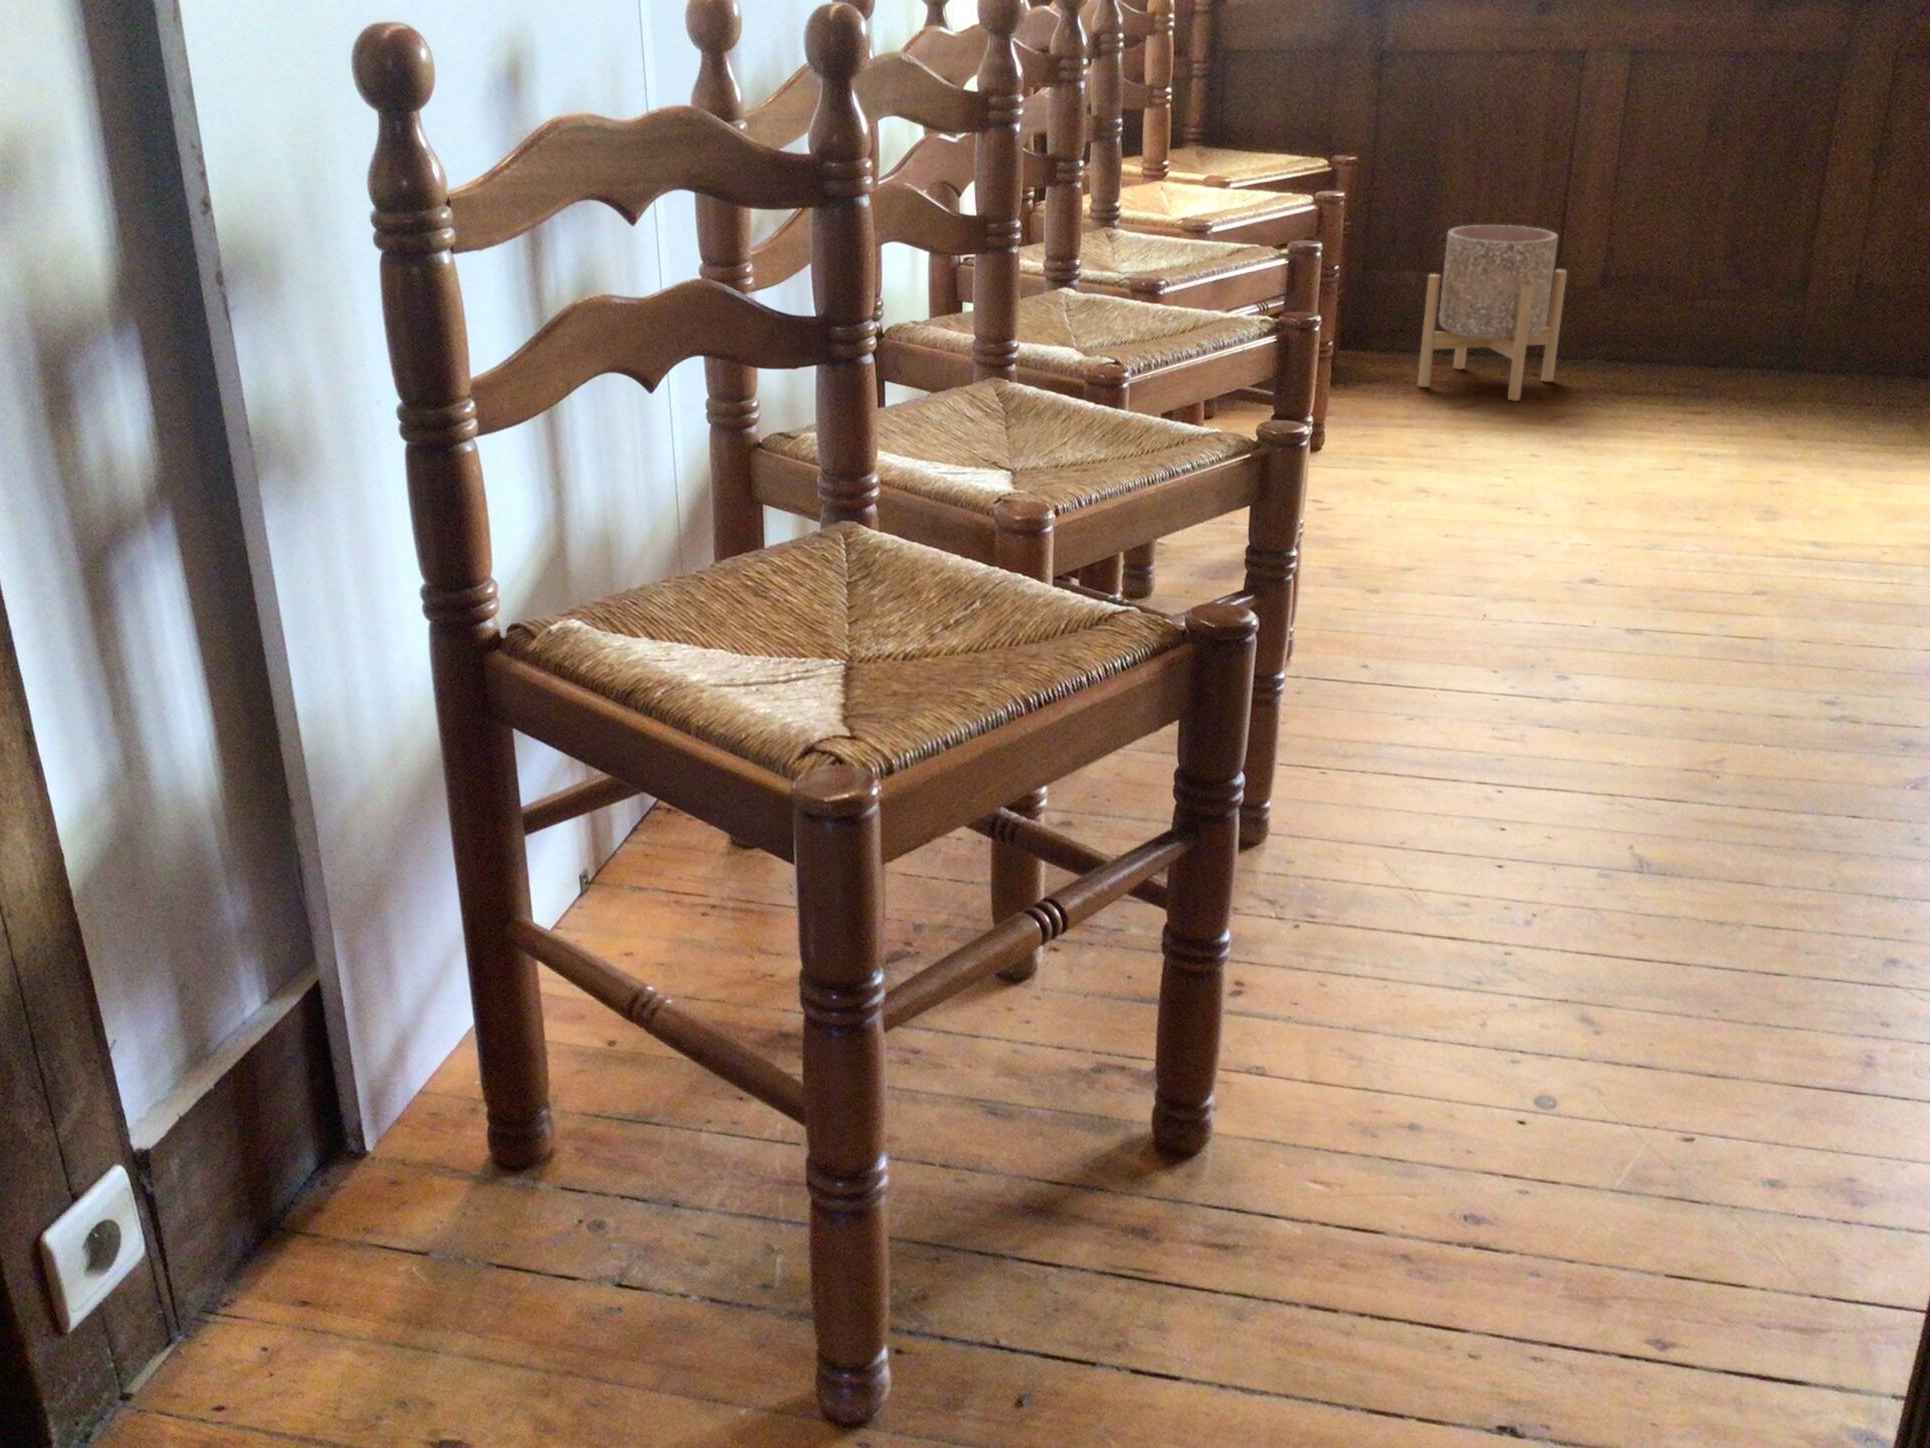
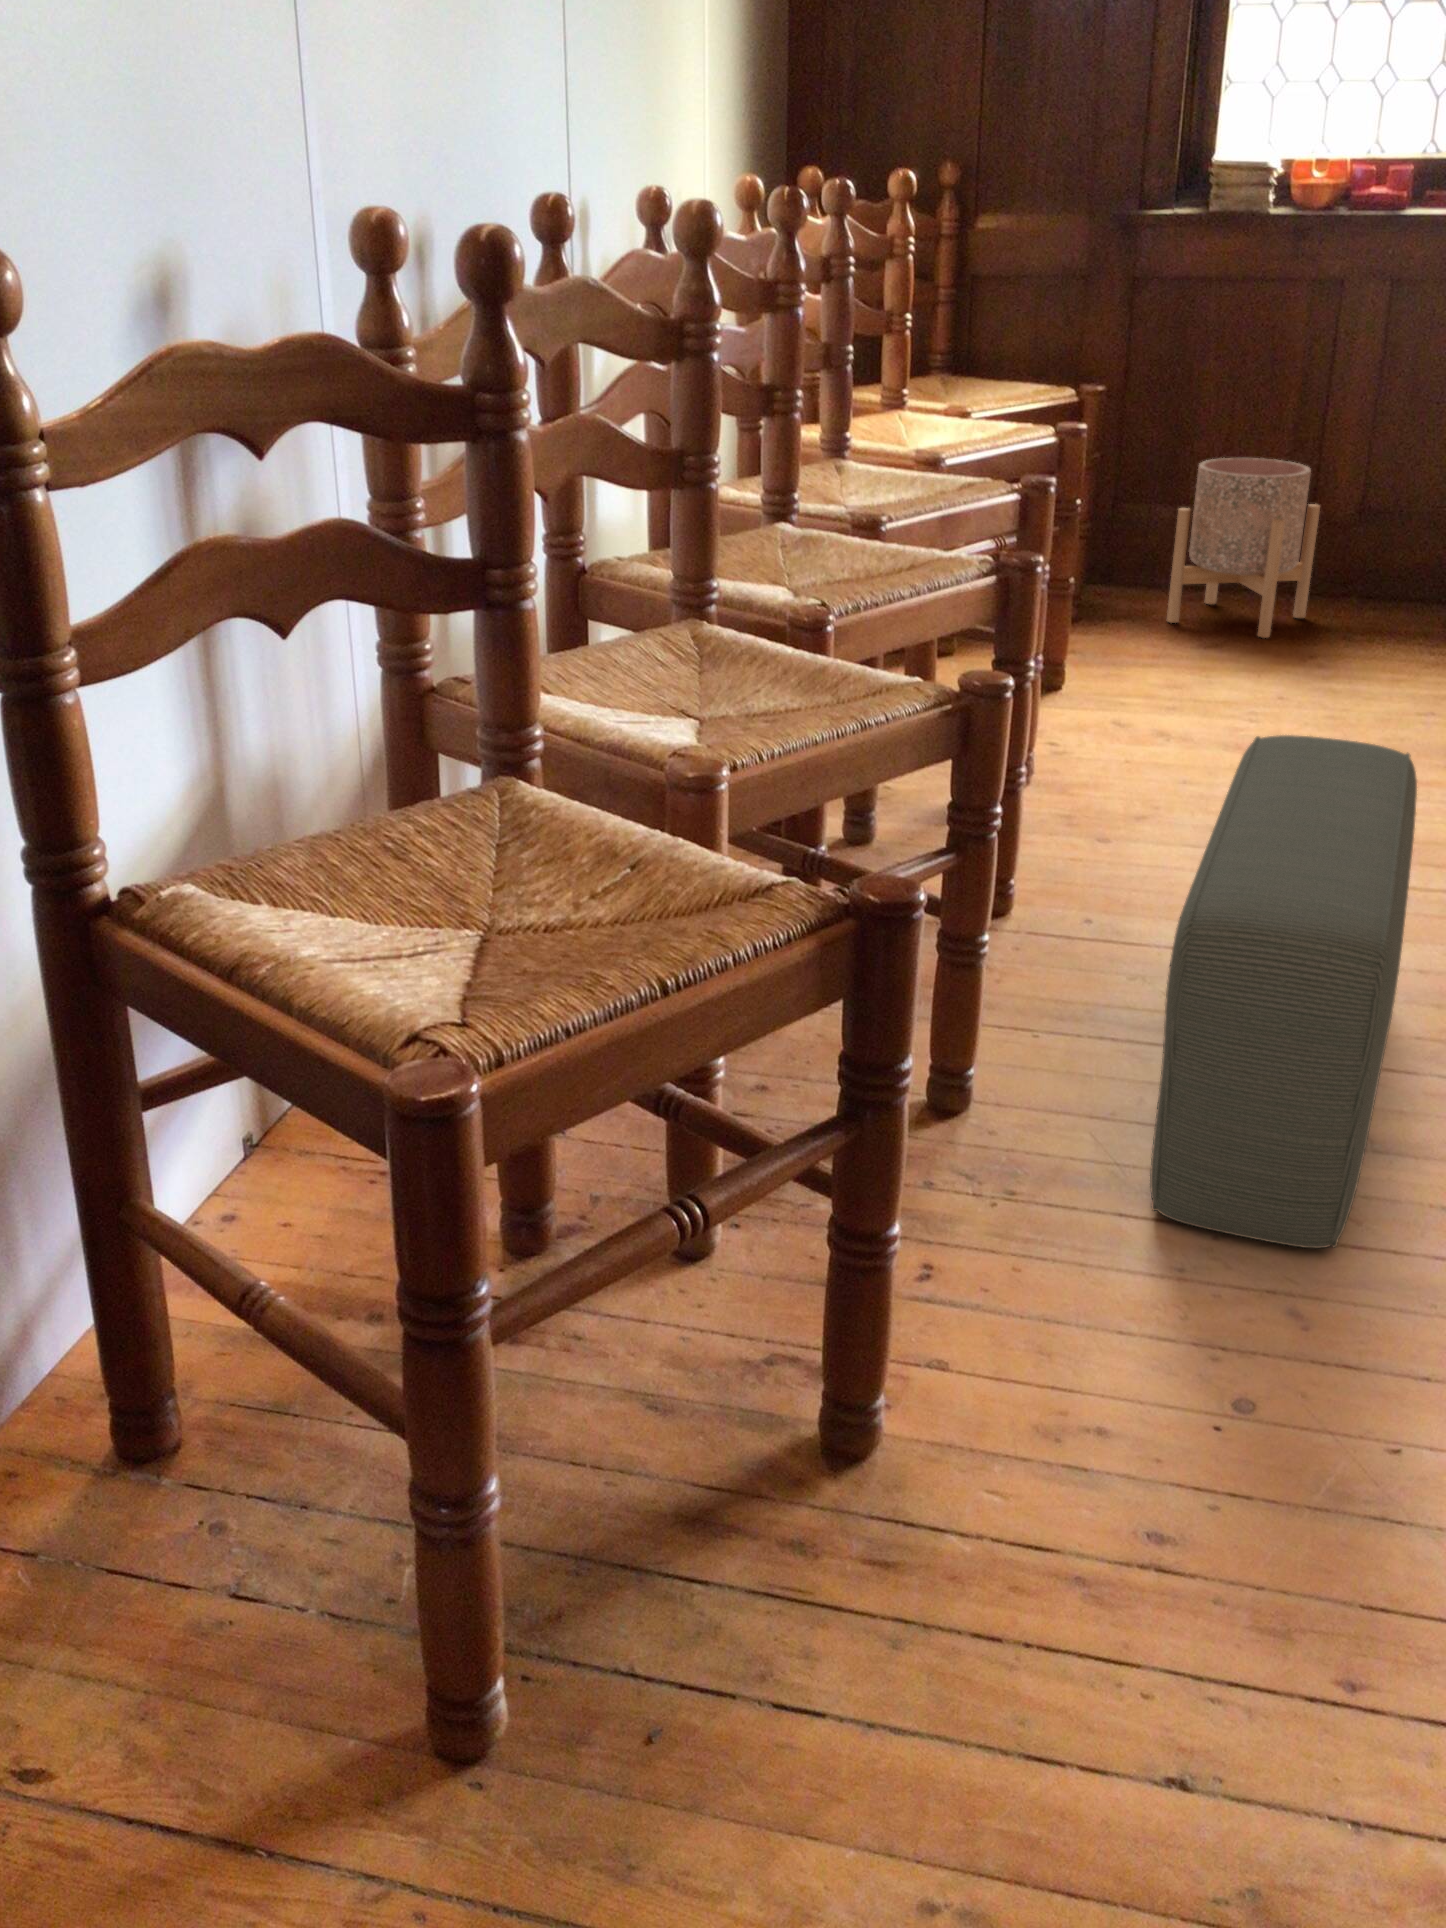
pouf: none [1446,486,1684,963] -> present [1150,735,1417,1248]

